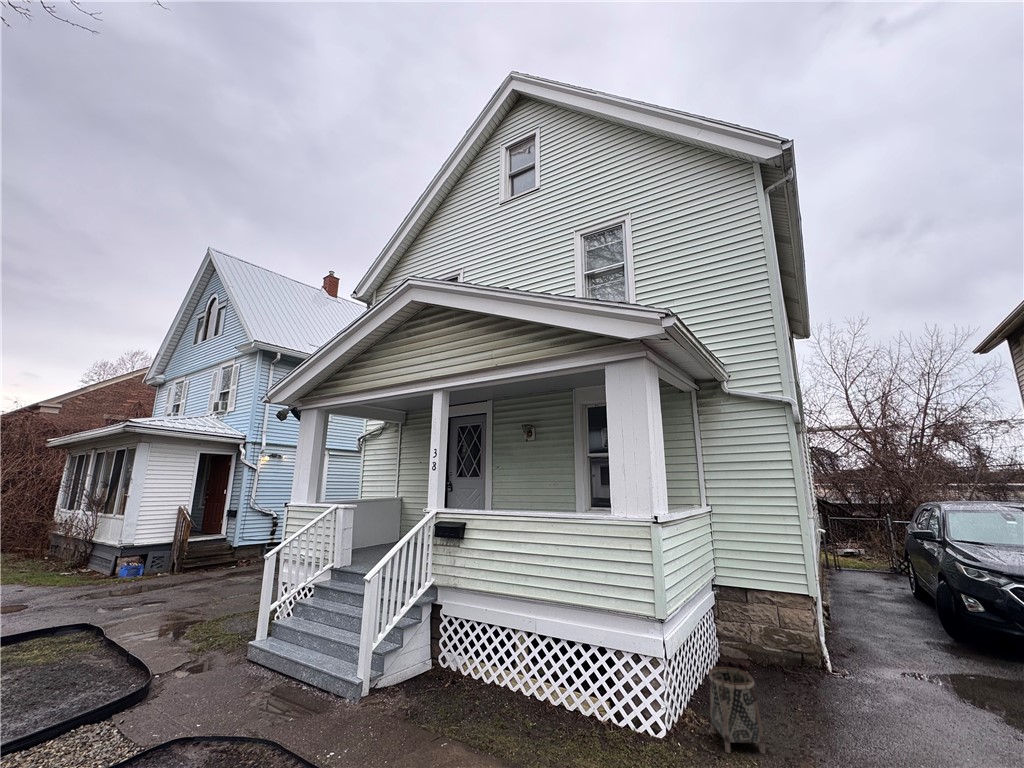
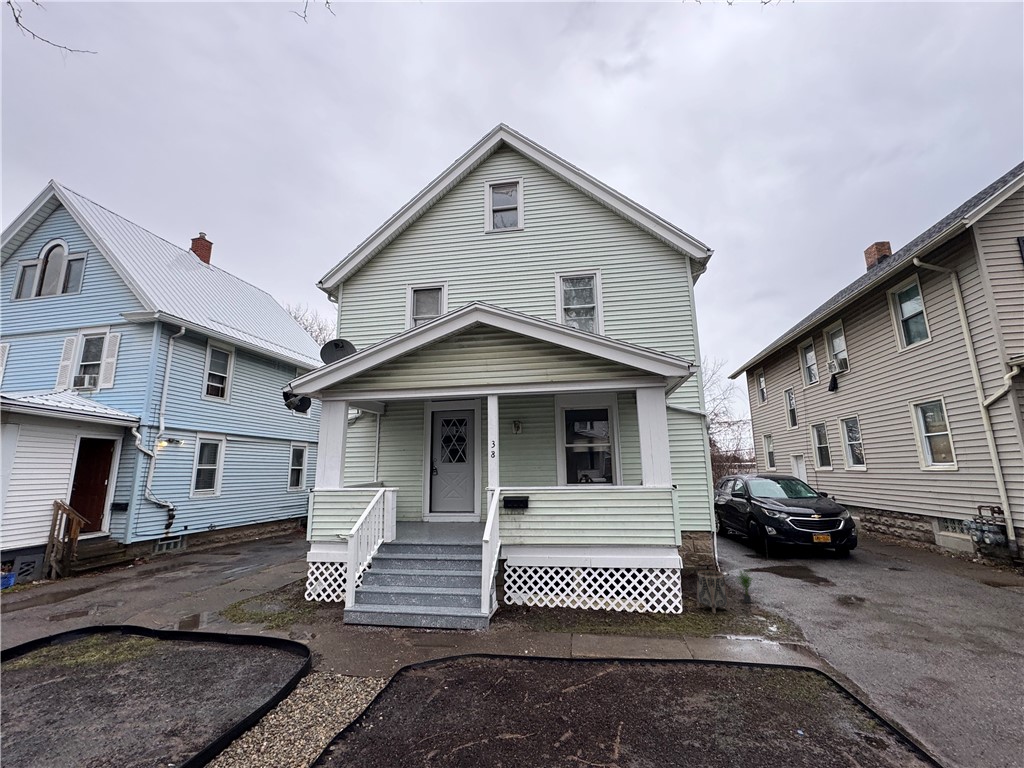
potted plant: none [790,673,840,746] -> present [738,568,753,603]

